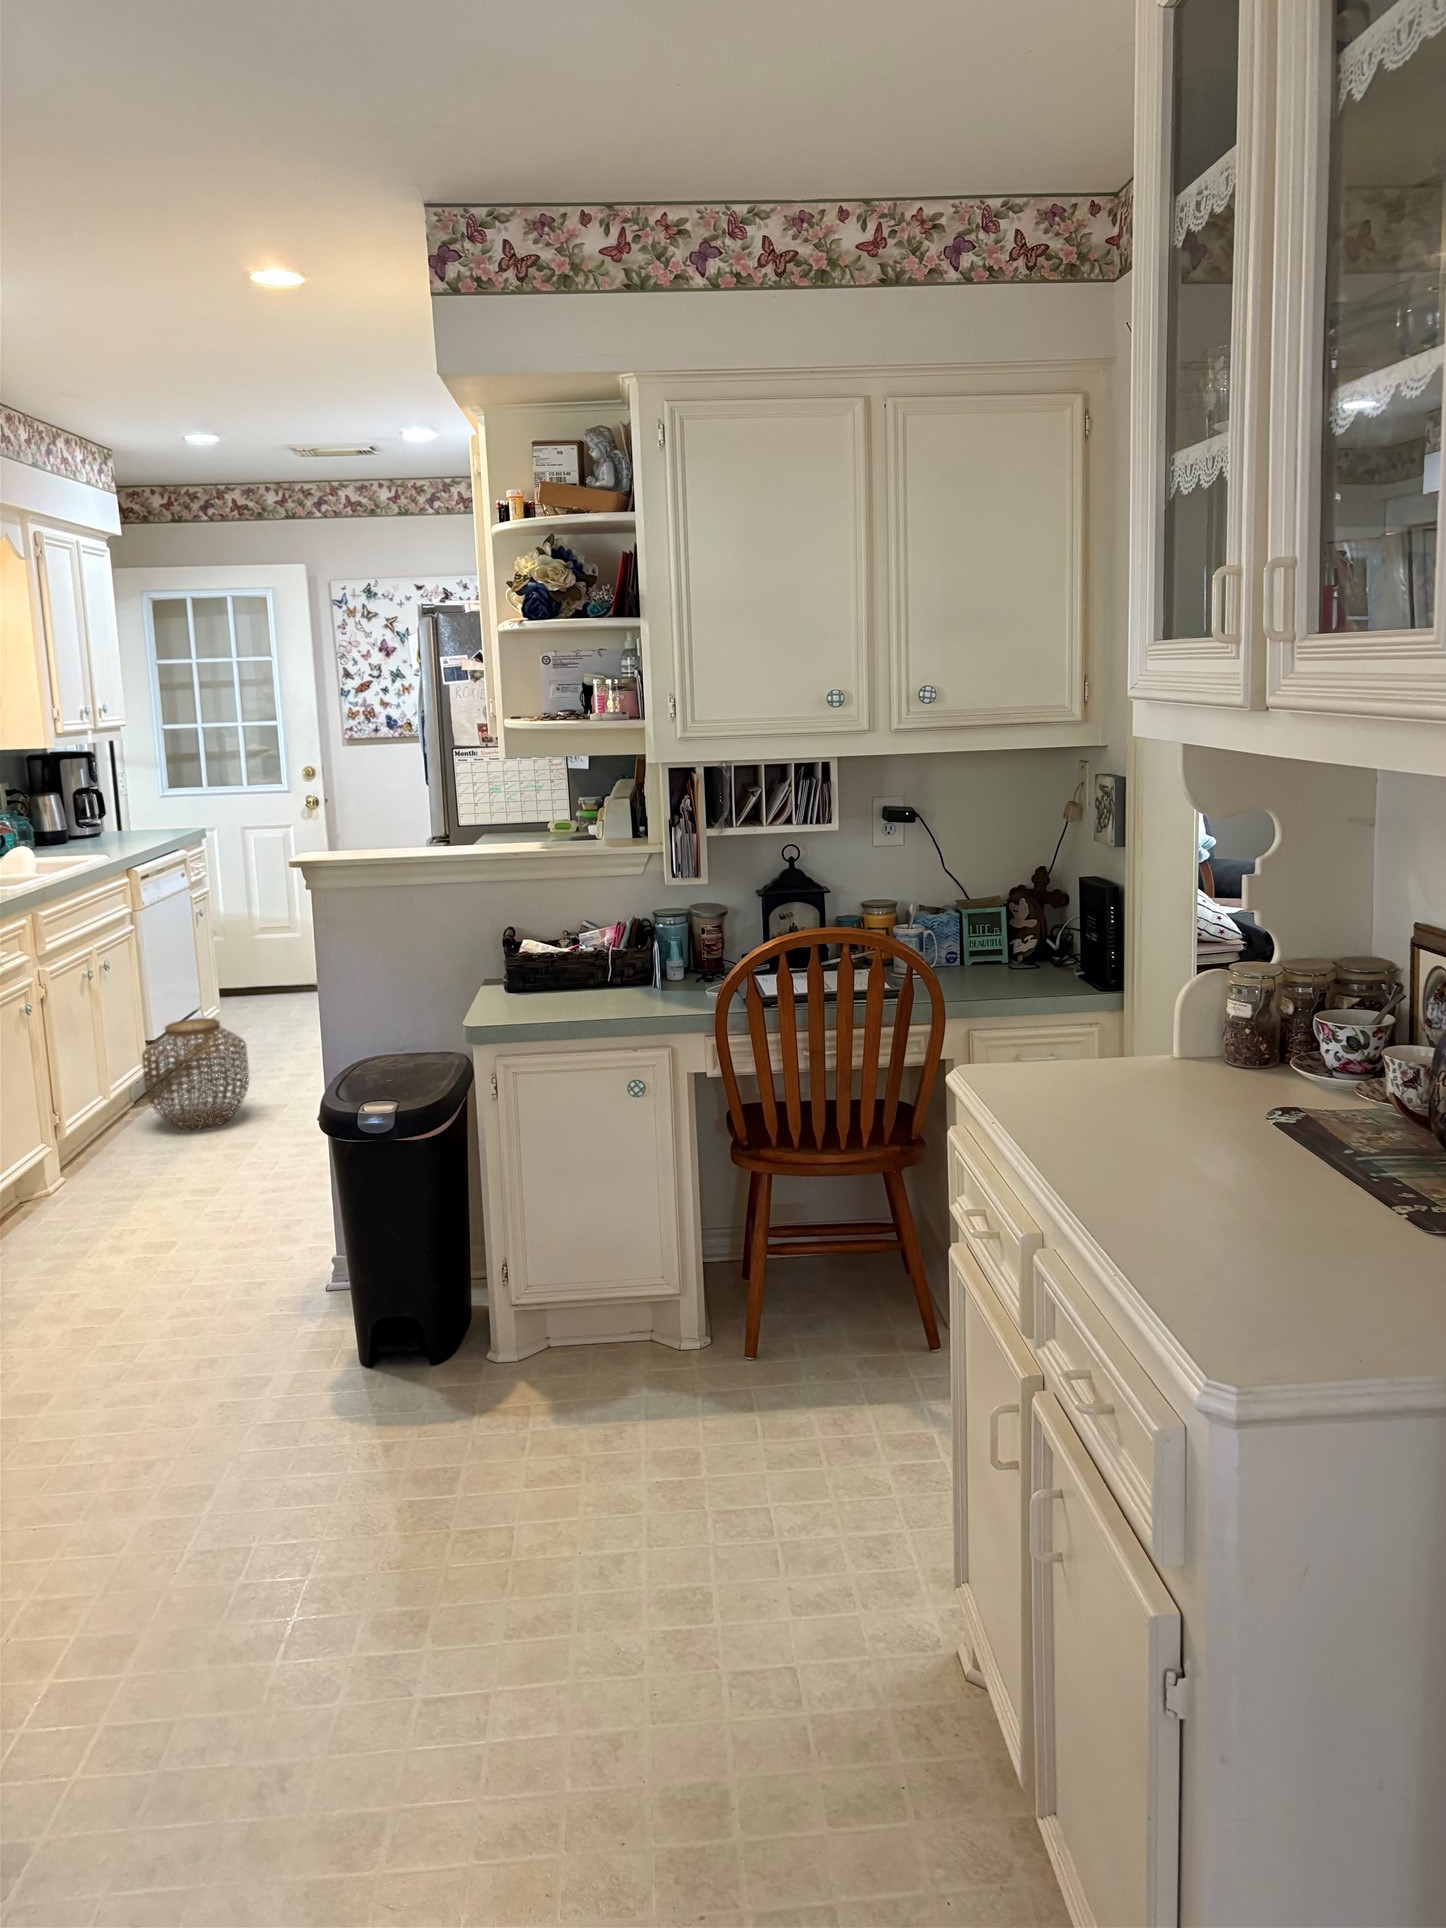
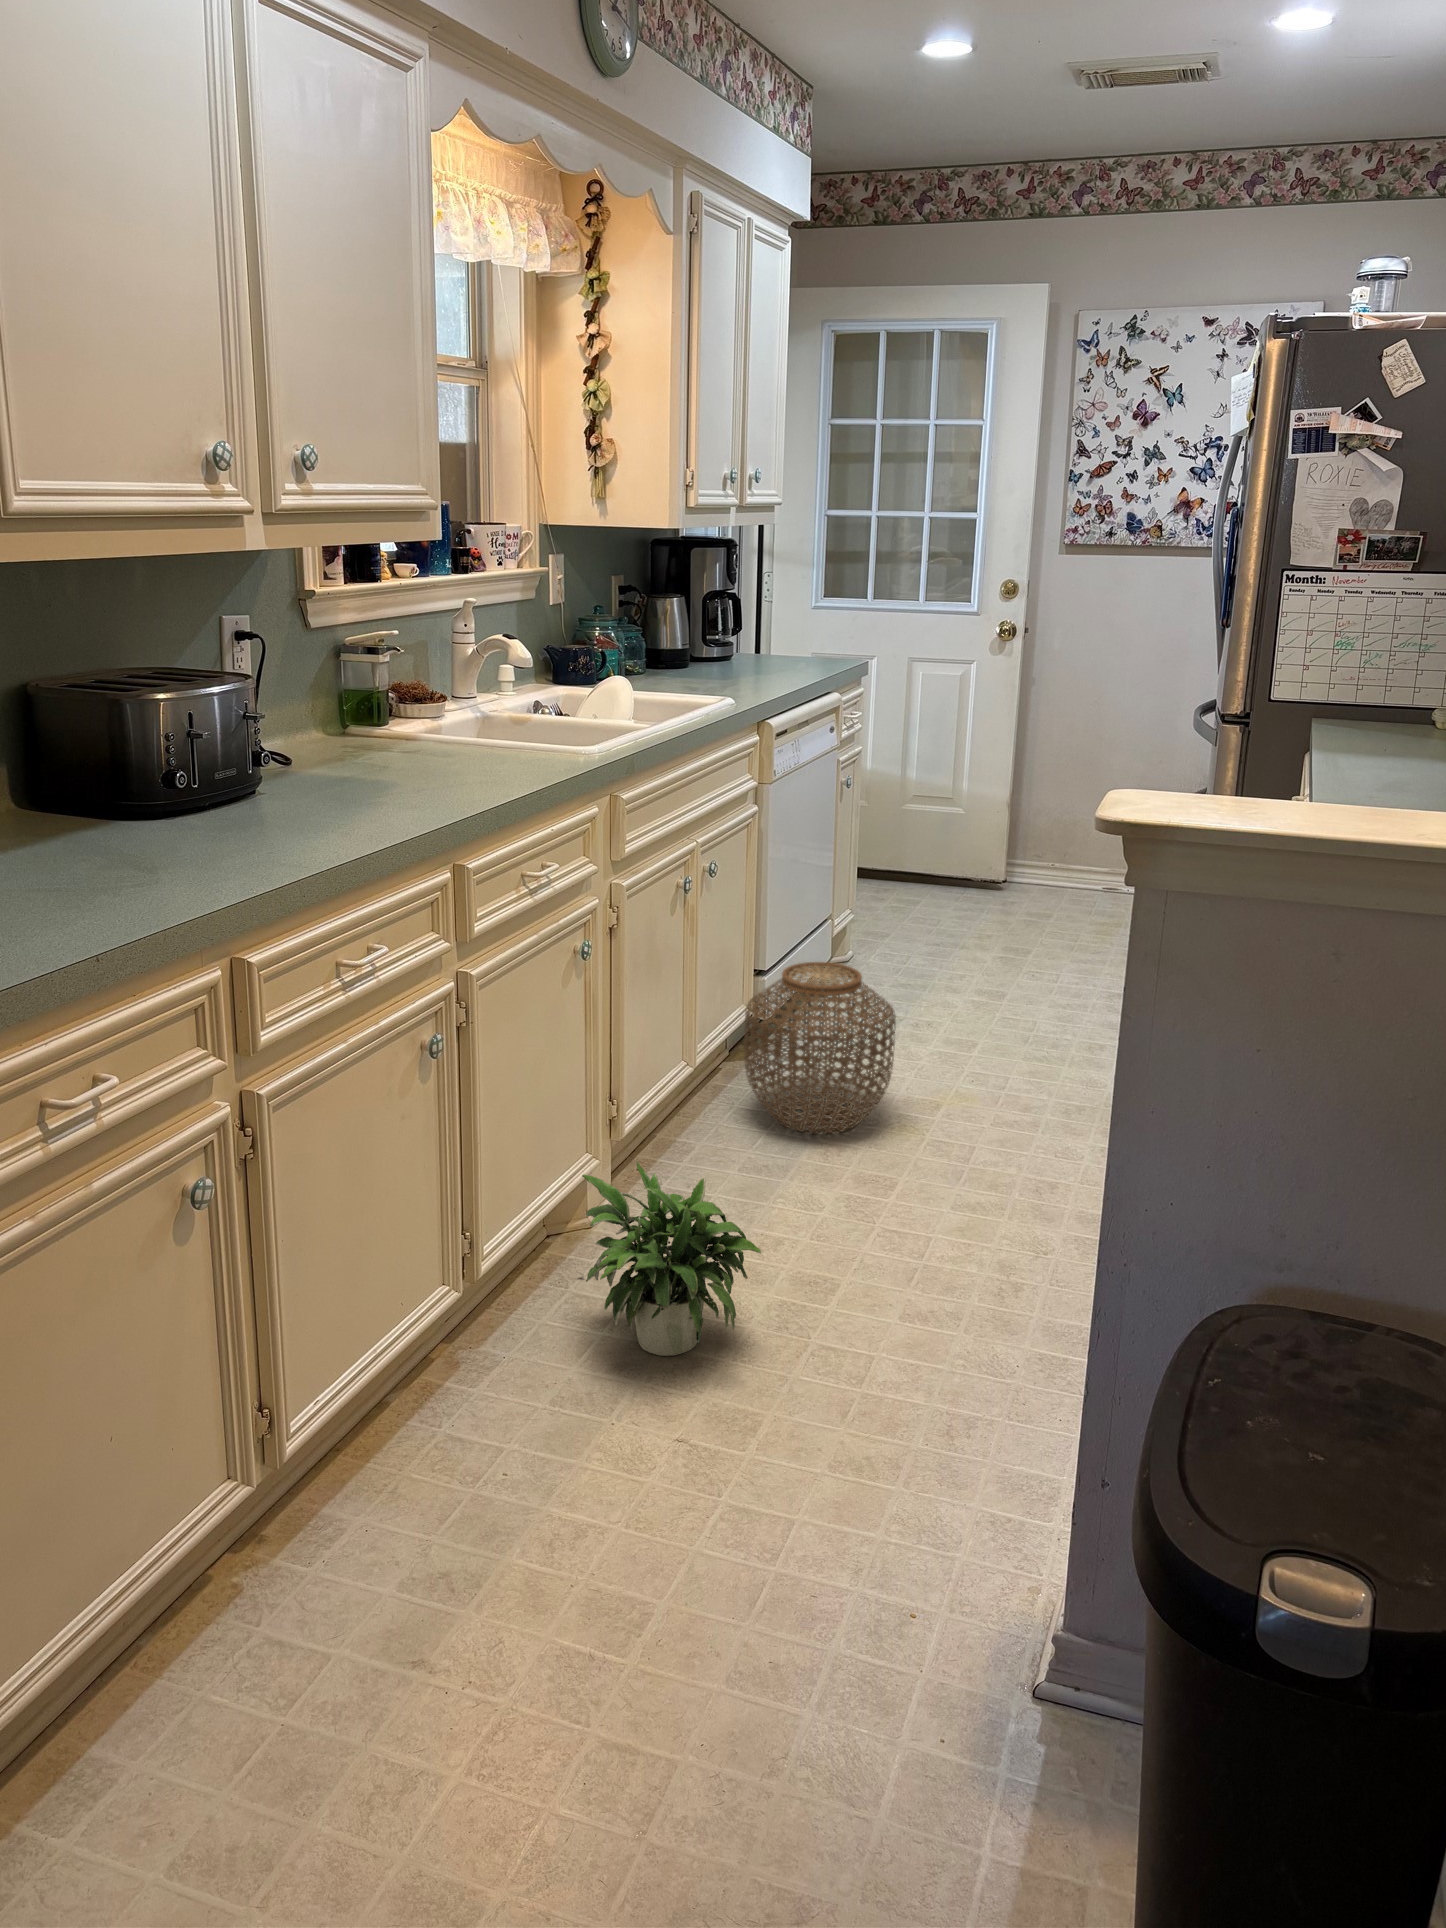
potted plant: none [46,1124,167,1231] -> present [577,1162,761,1356]

